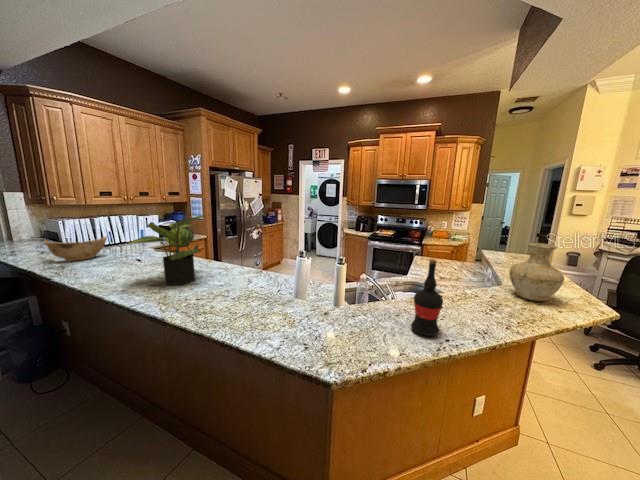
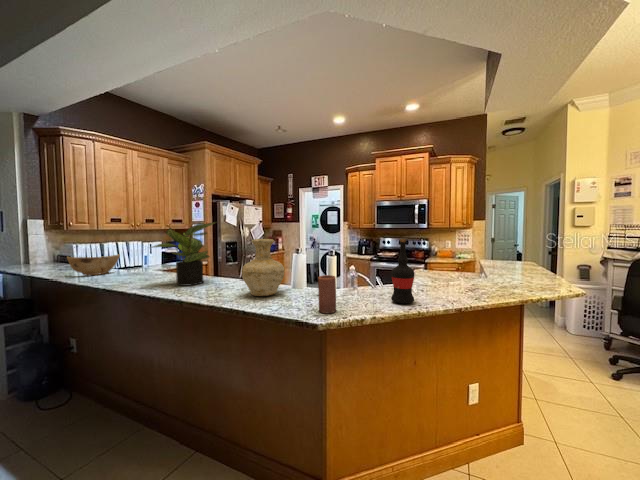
vase: present [509,243,564,301] -> present [242,239,284,296]
candle: none [328,306,351,355] -> present [318,275,336,313]

